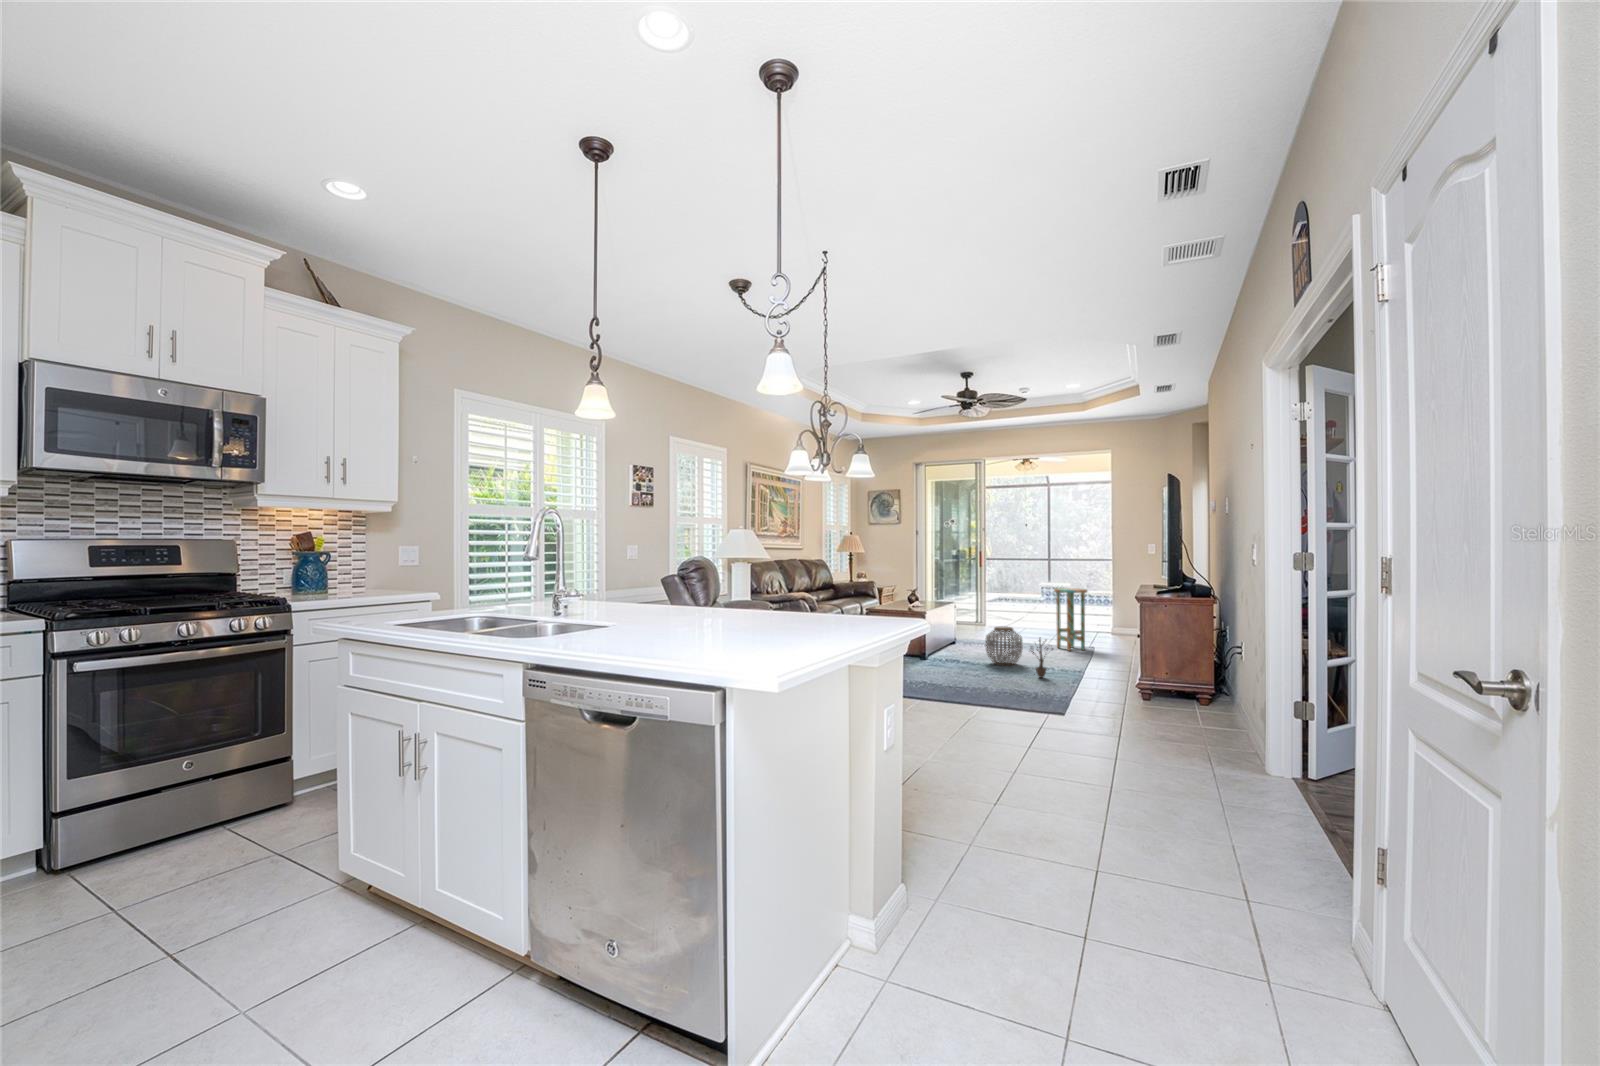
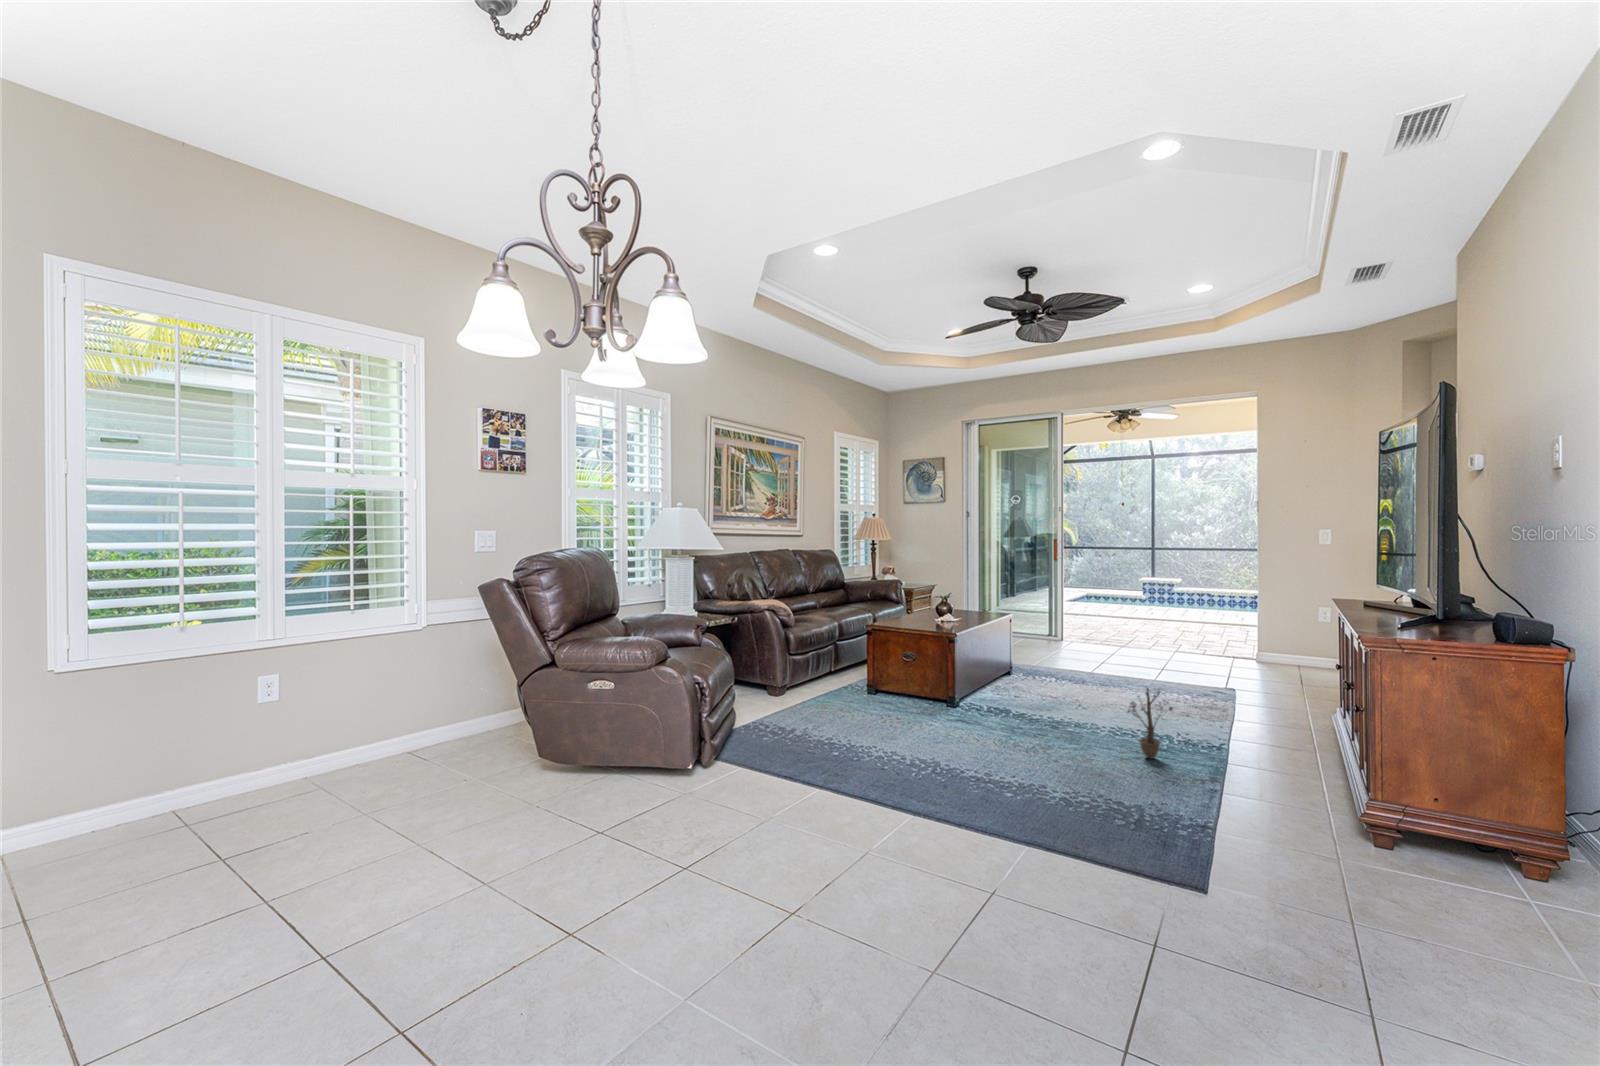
side table: present [1054,588,1087,651] -> none [1167,594,1223,693]
woven basket: present [986,626,1022,666] -> none [1054,659,1115,725]

